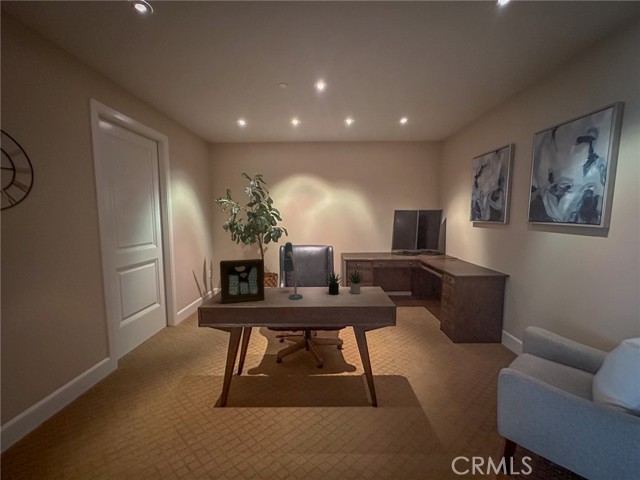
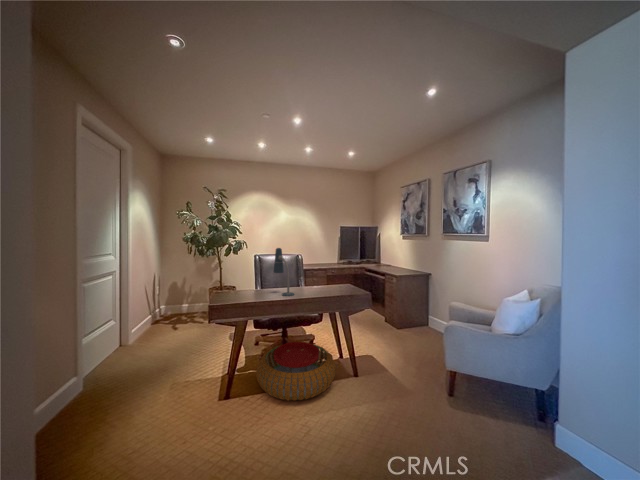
picture frame: present [220,259,265,304] -> none [223,262,263,303]
succulent plant: present [326,270,363,295] -> none [308,269,342,291]
pouf: none [263,347,353,421] -> present [256,342,336,401]

